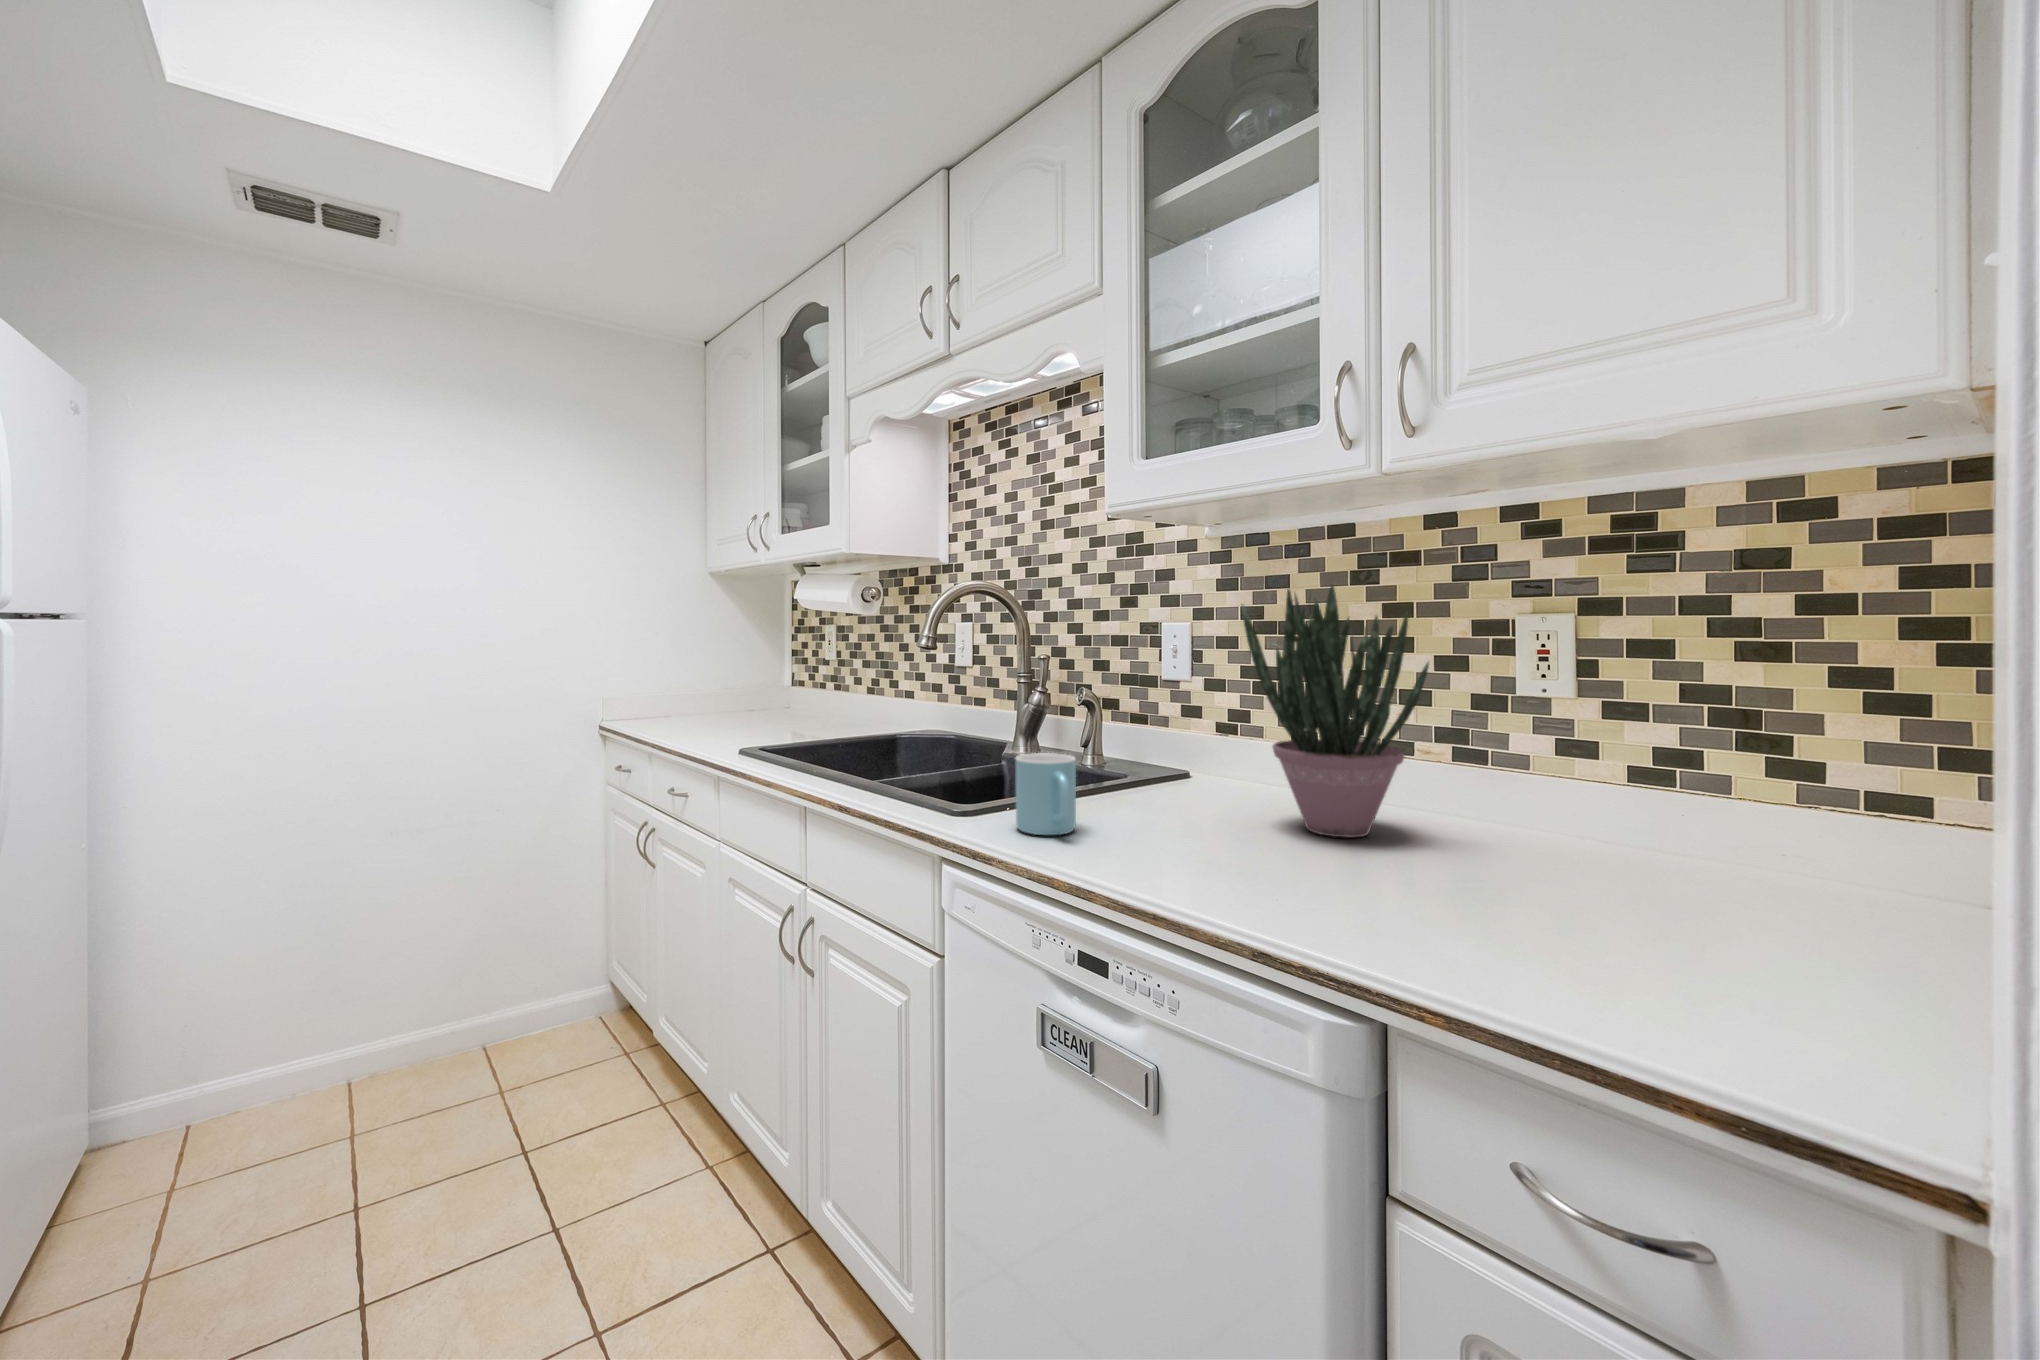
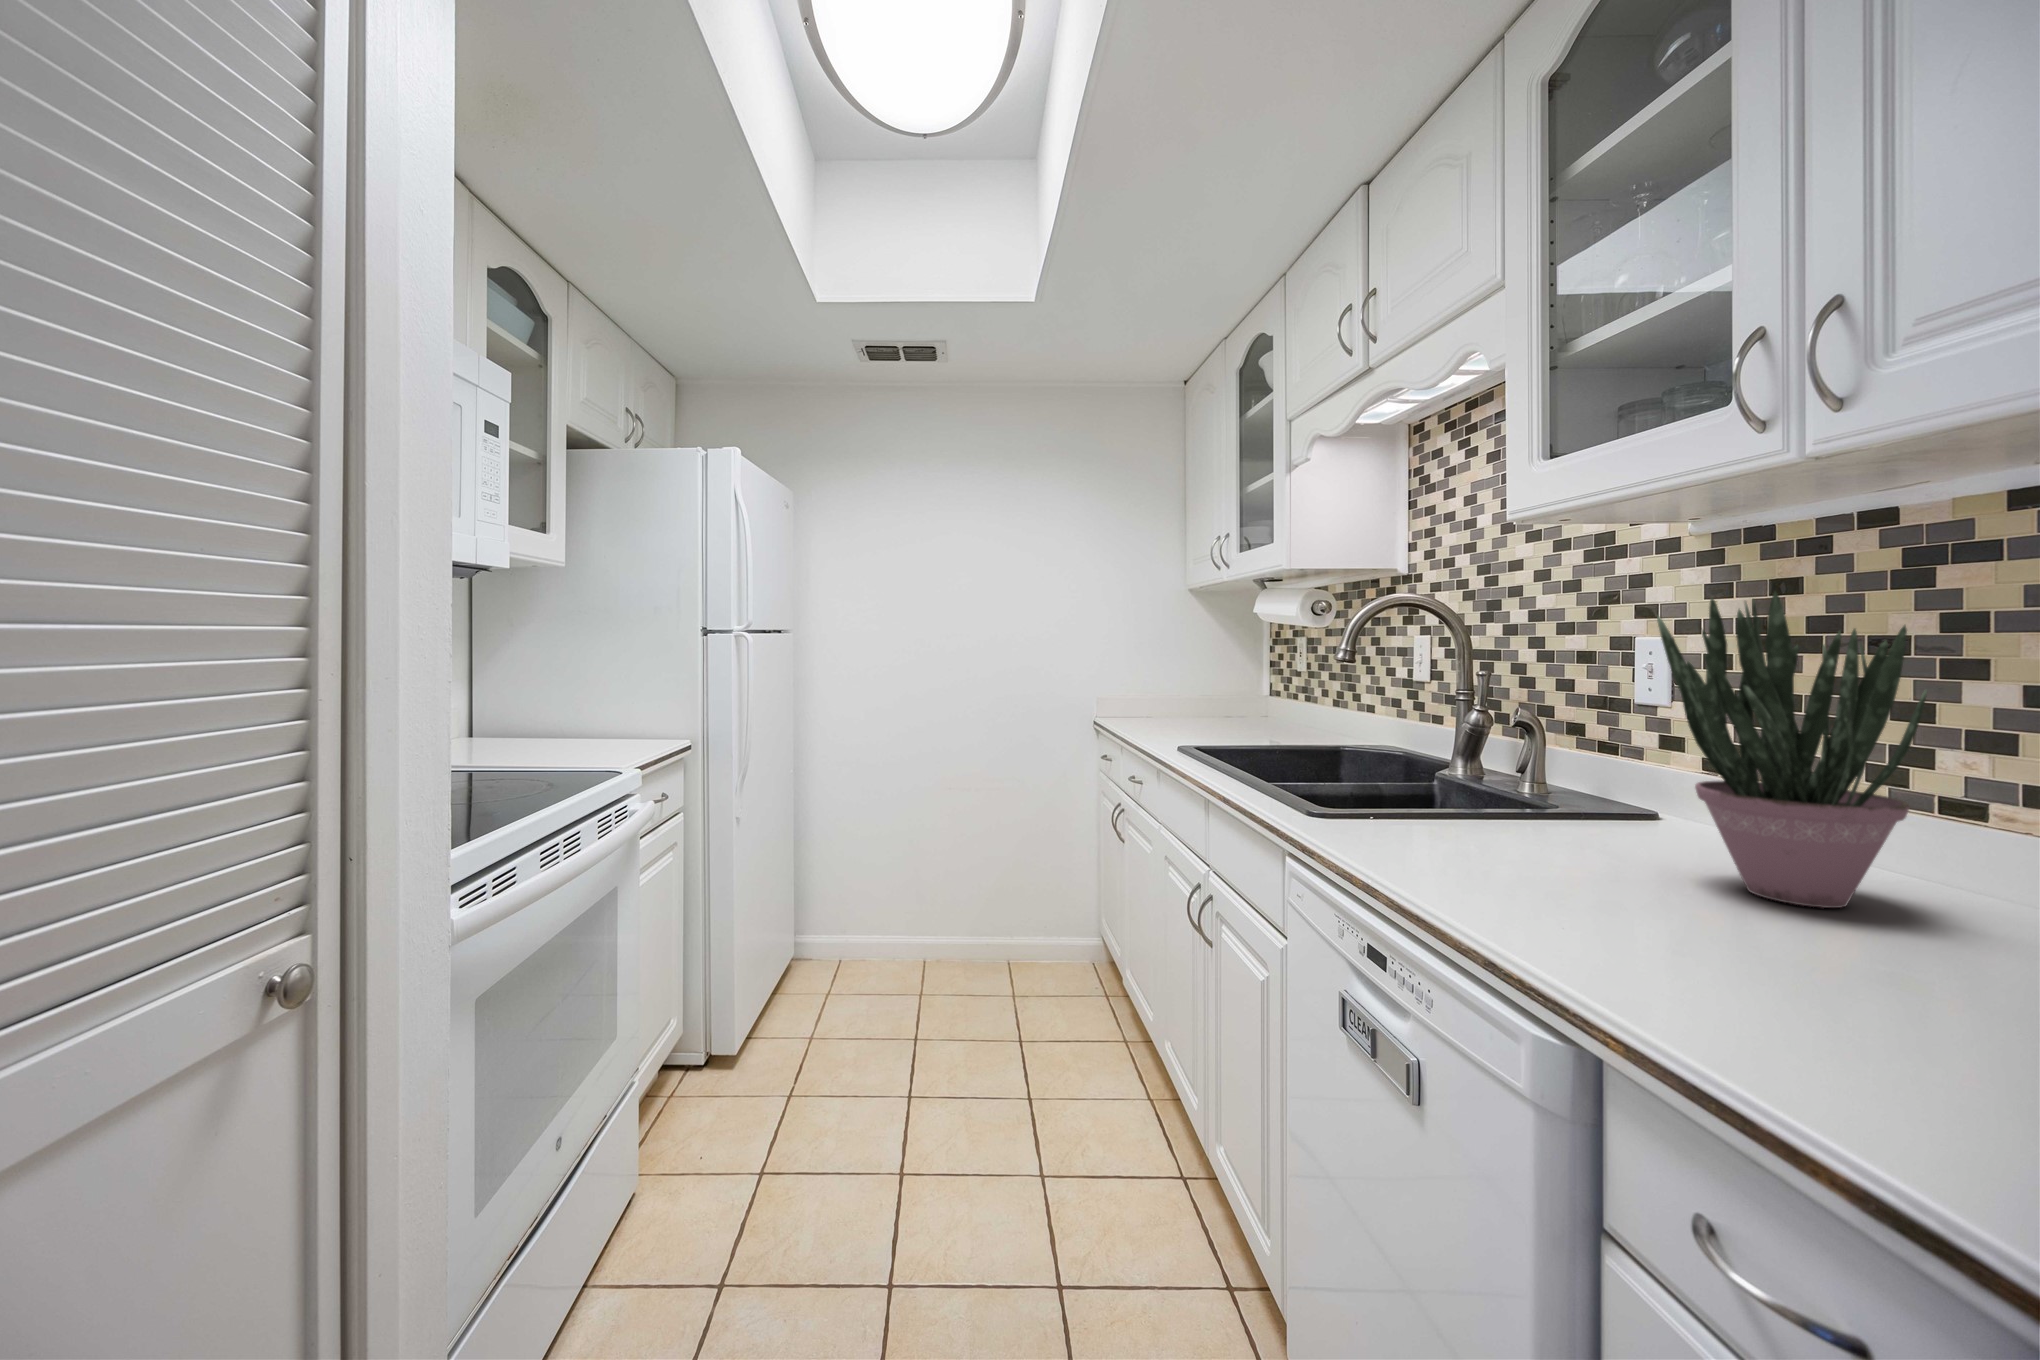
mug: present [1016,753,1076,835] -> none [1363,765,1429,845]

